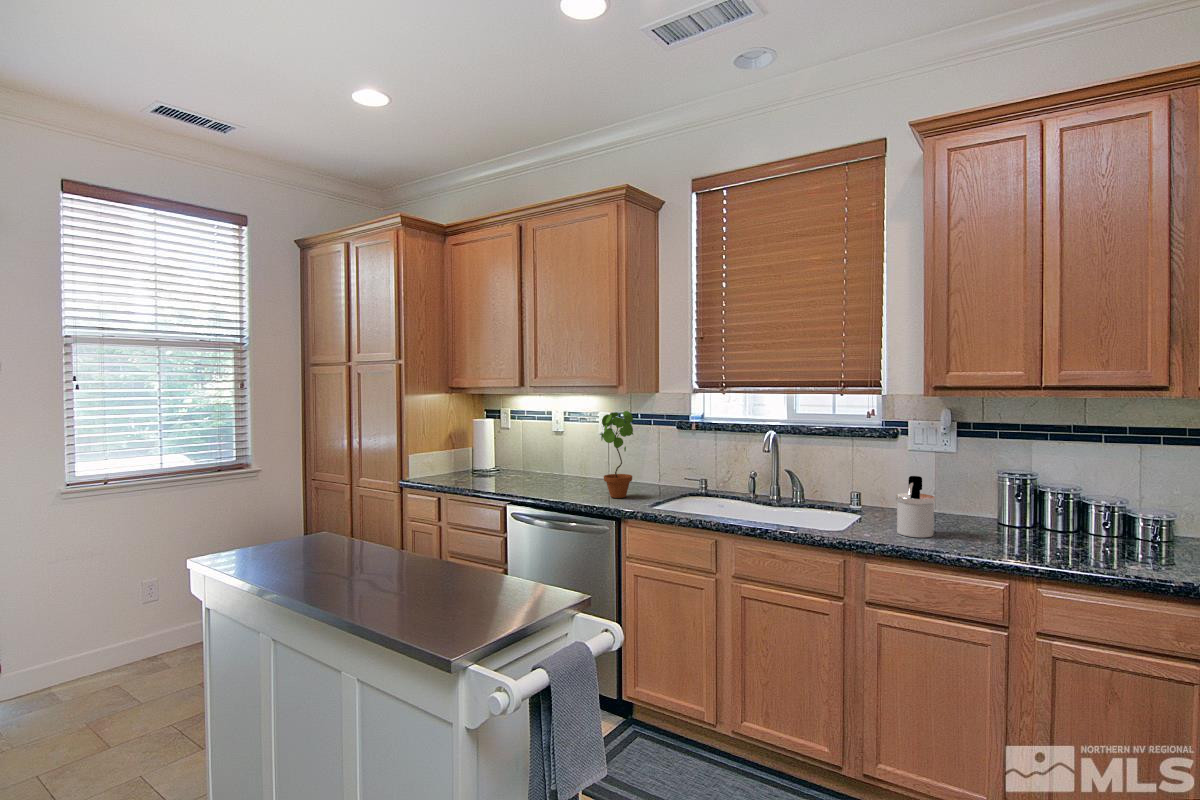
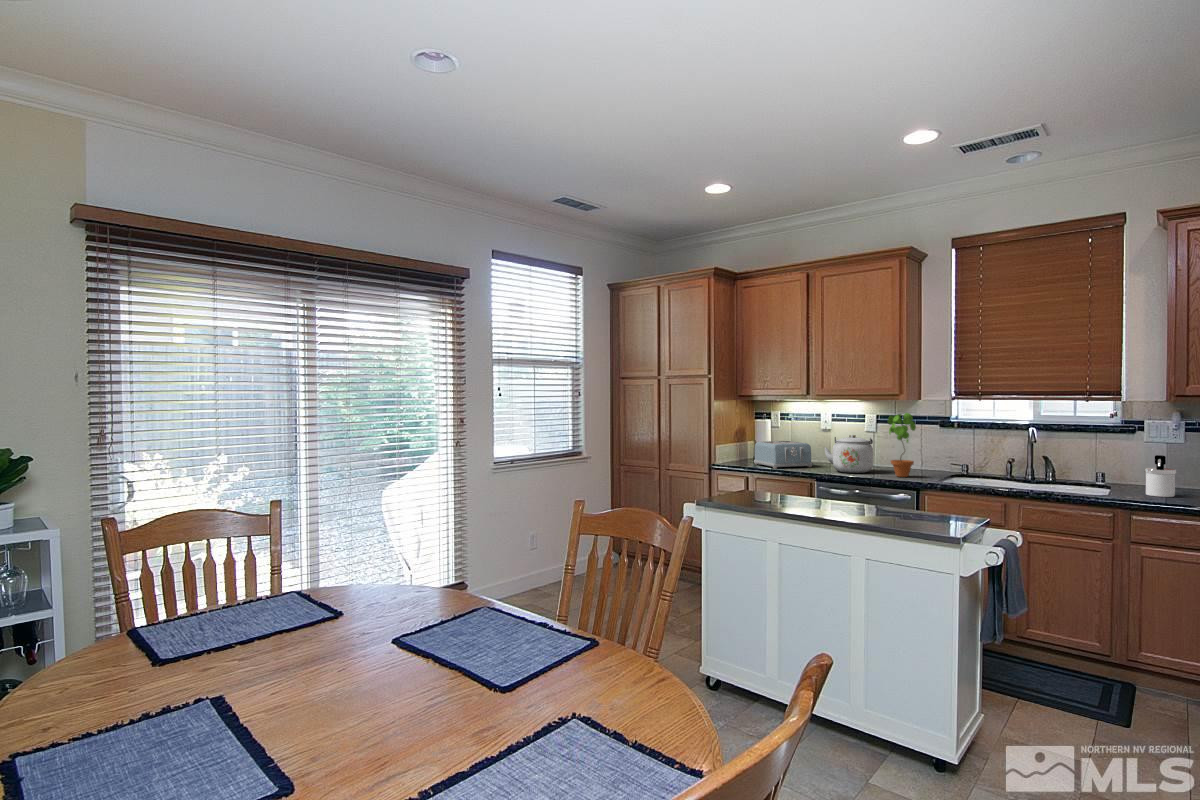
kettle: none [534,439,599,491] -> present [824,435,873,473]
toaster: none [469,444,534,483] -> present [754,441,813,469]

